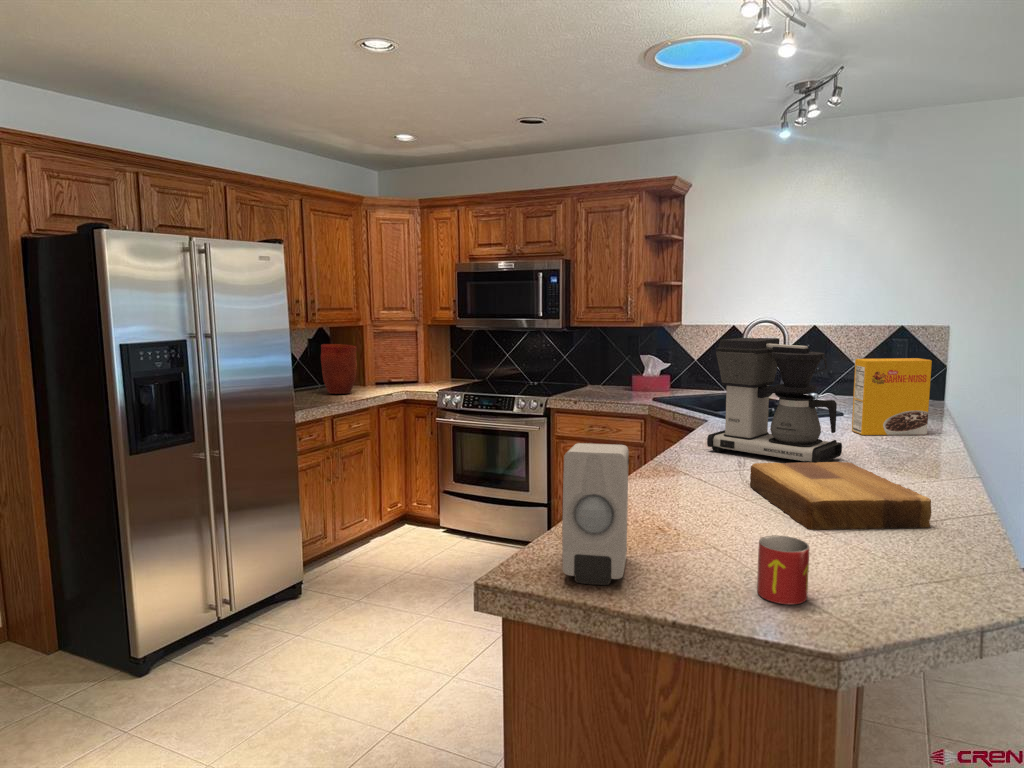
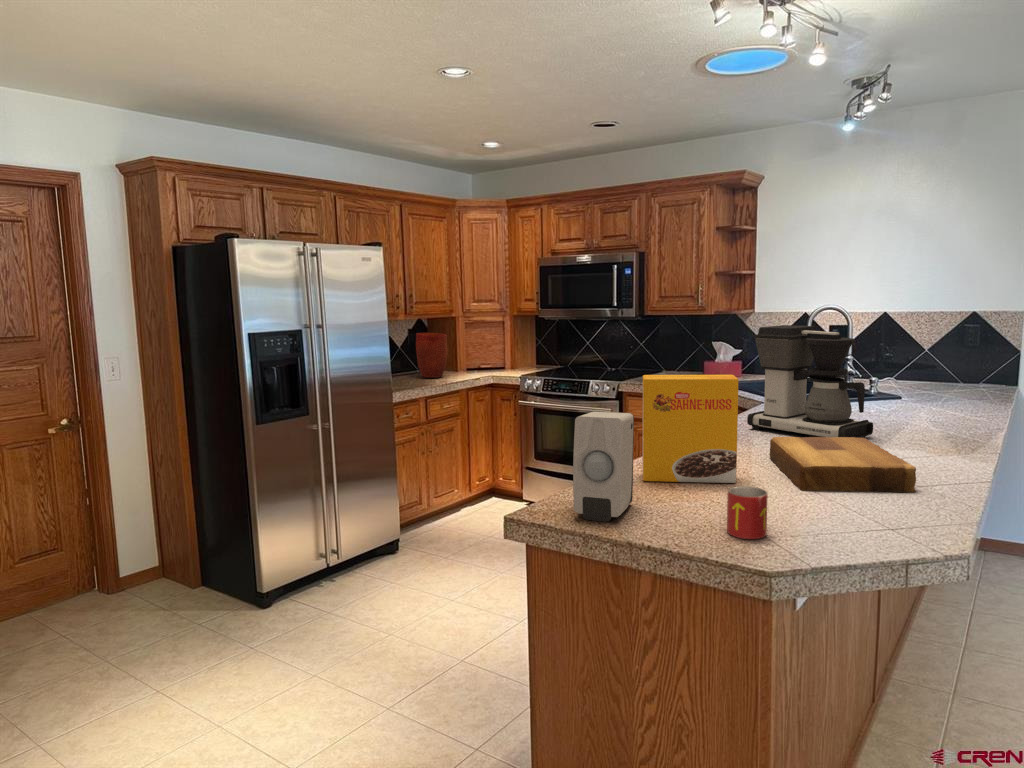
cereal box: present [852,358,932,435] -> present [642,375,738,483]

